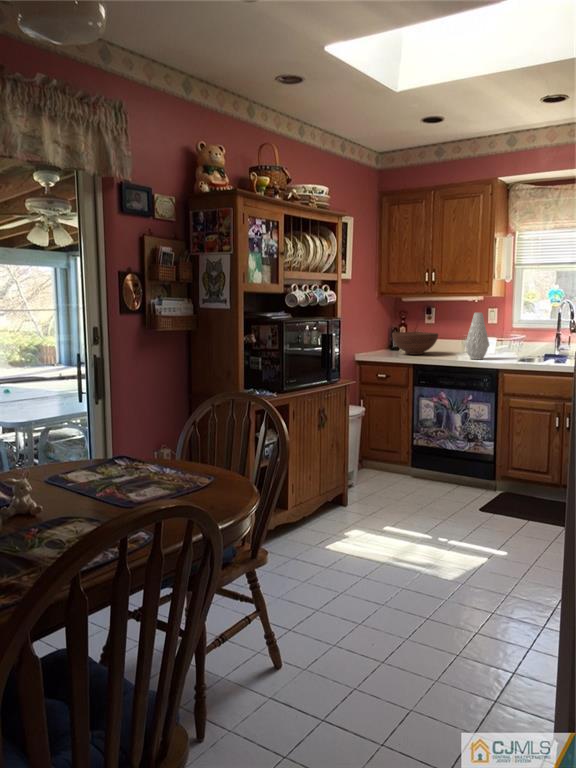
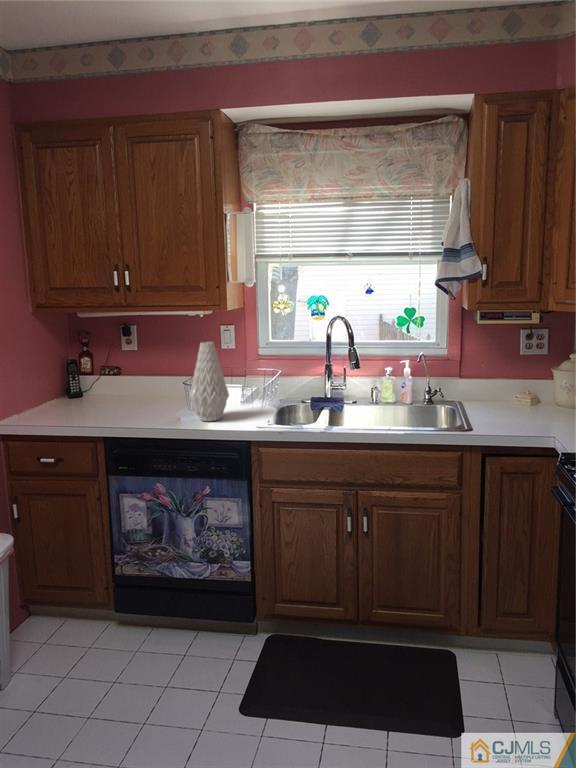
fruit bowl: present [392,332,438,355] -> none [64,369,144,412]

